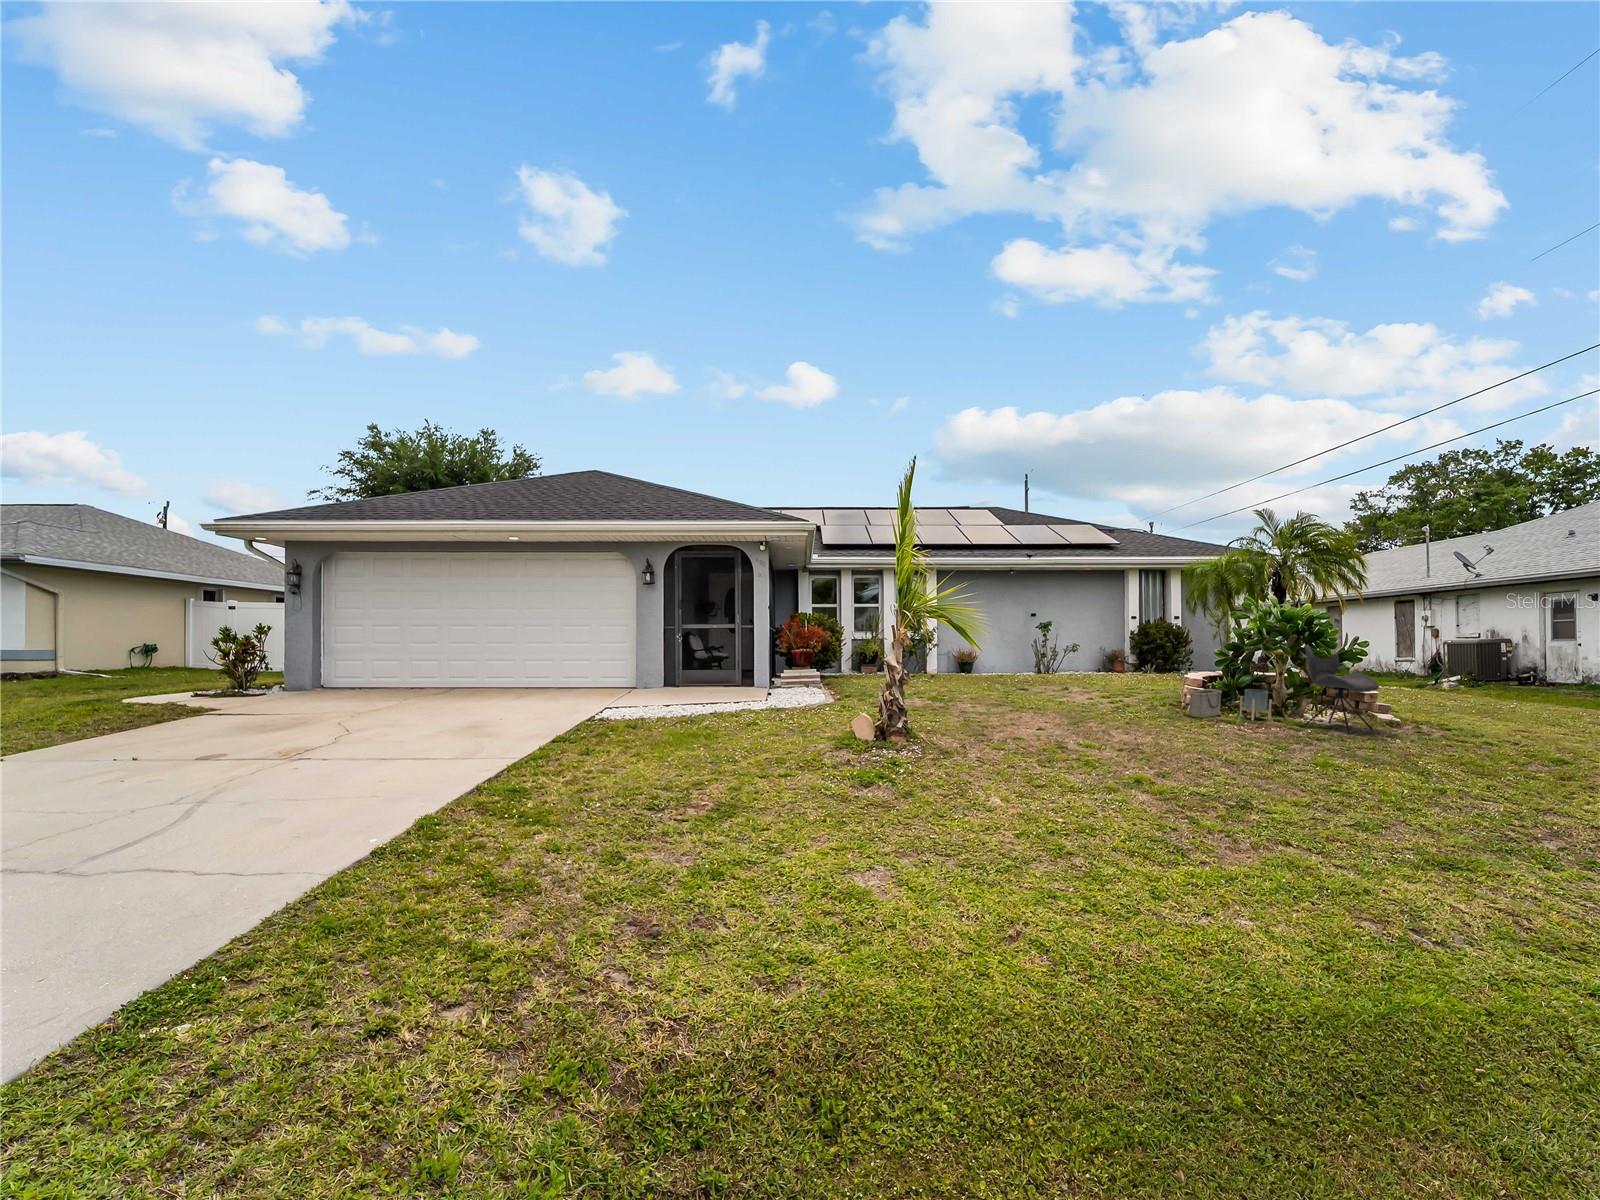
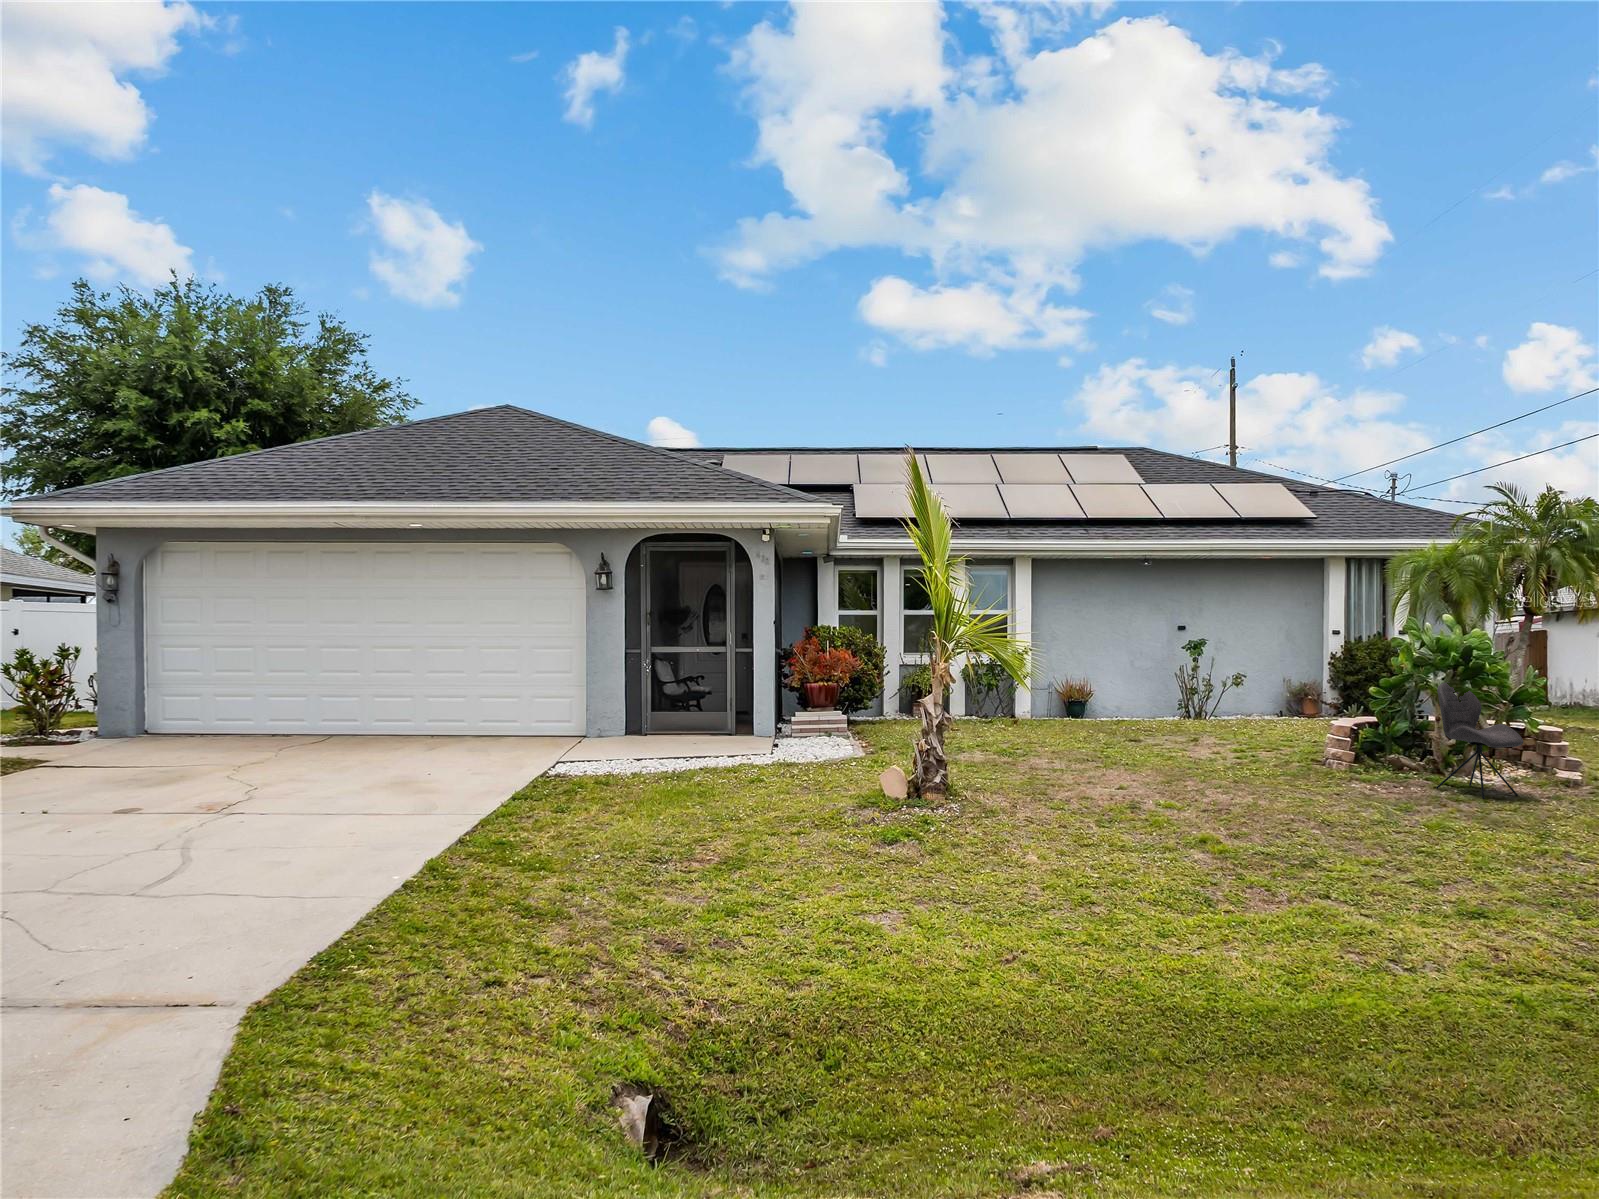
basket: present [1189,689,1222,718] -> none [1299,743,1341,778]
planter: present [1239,689,1272,721] -> none [1362,743,1399,782]

